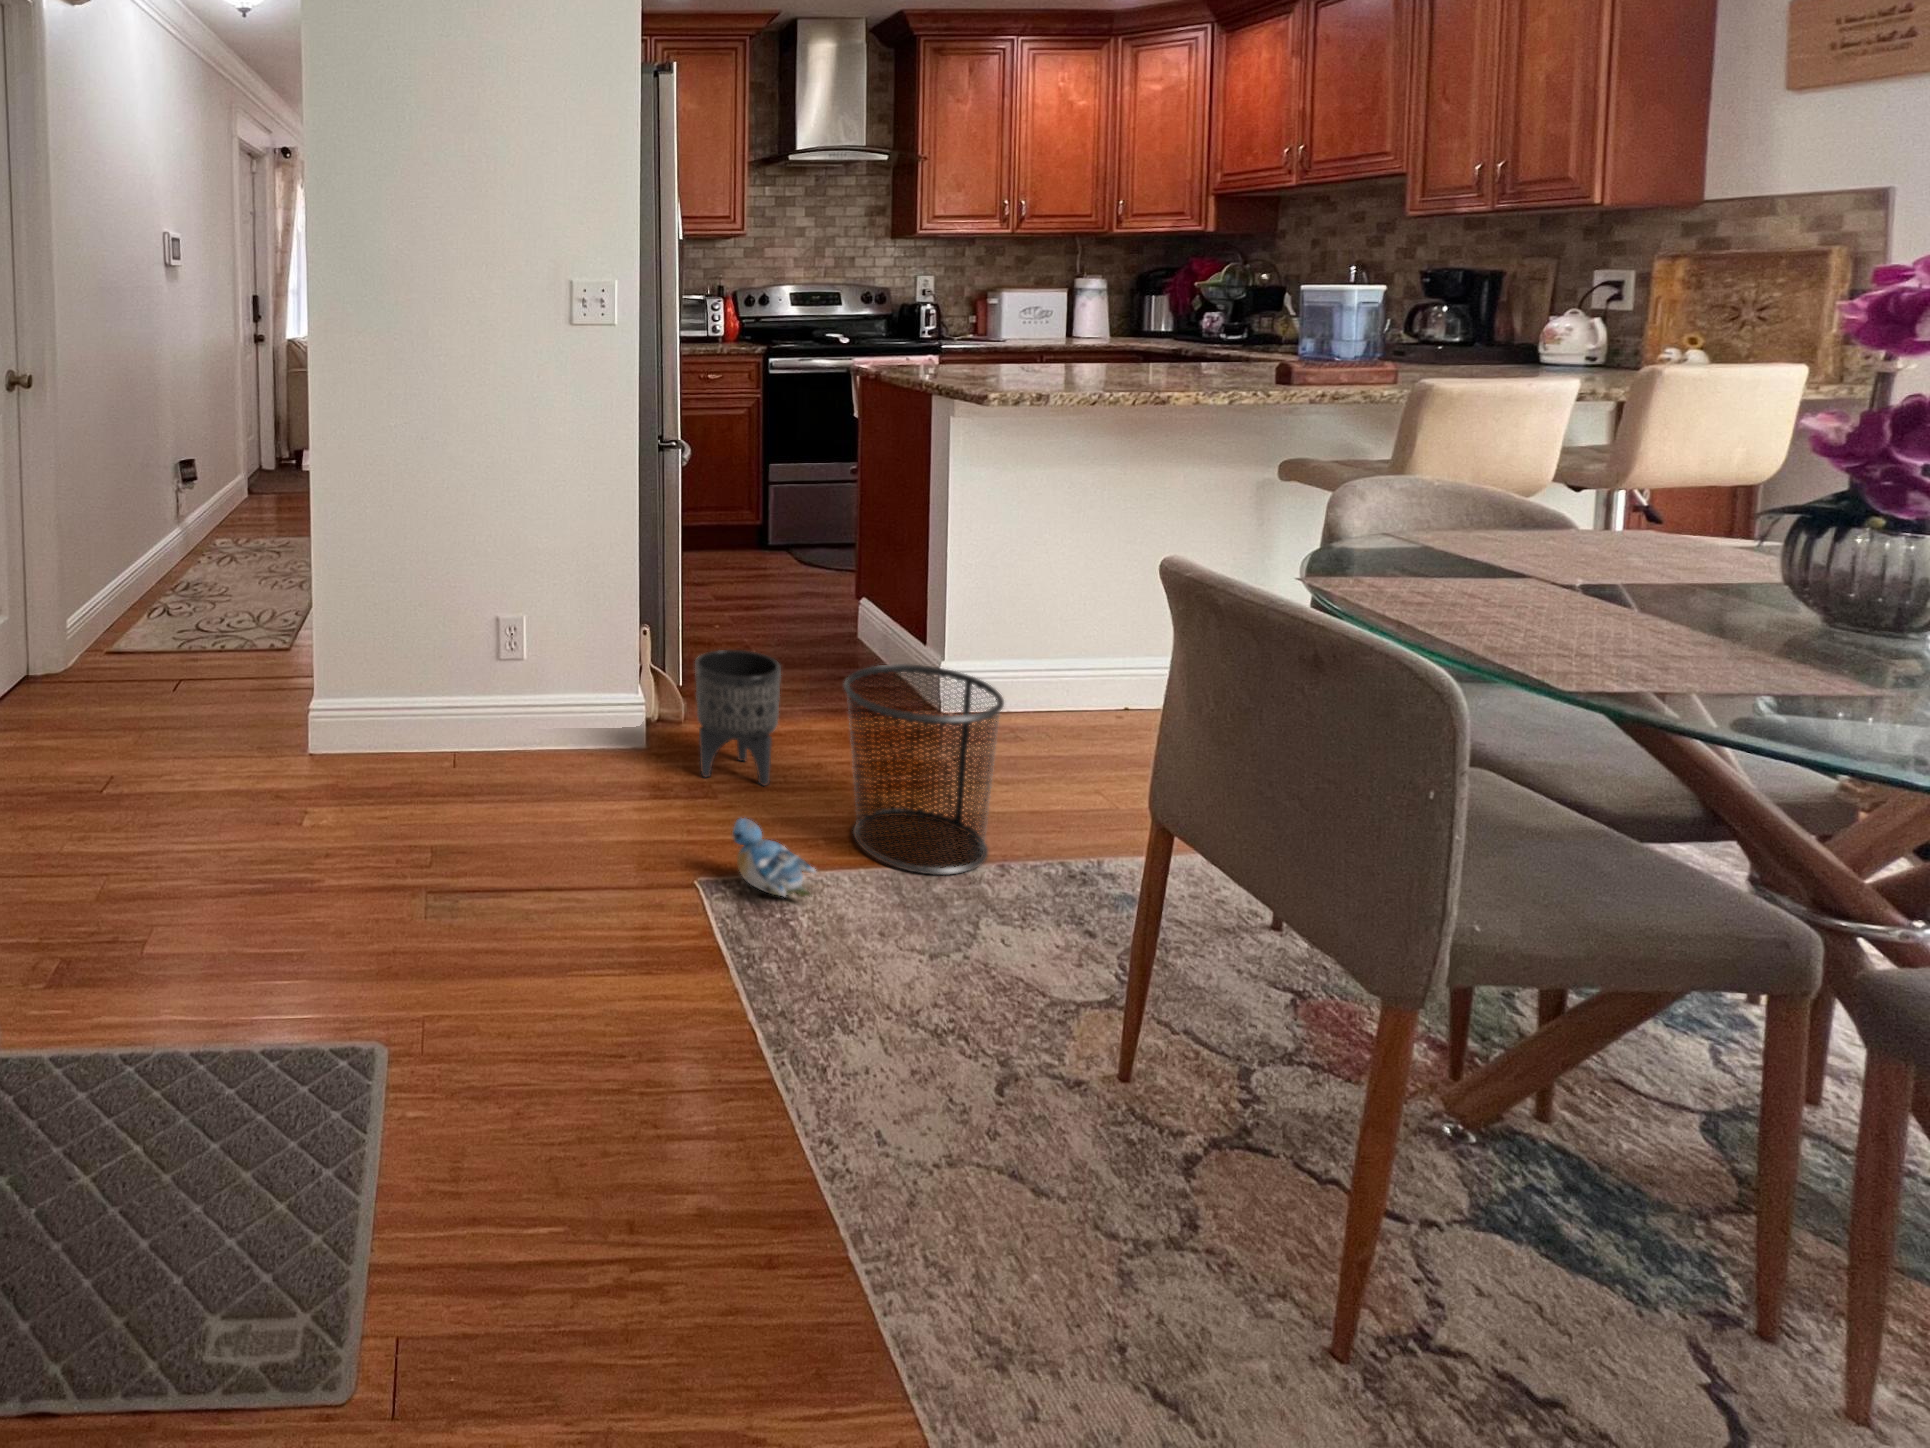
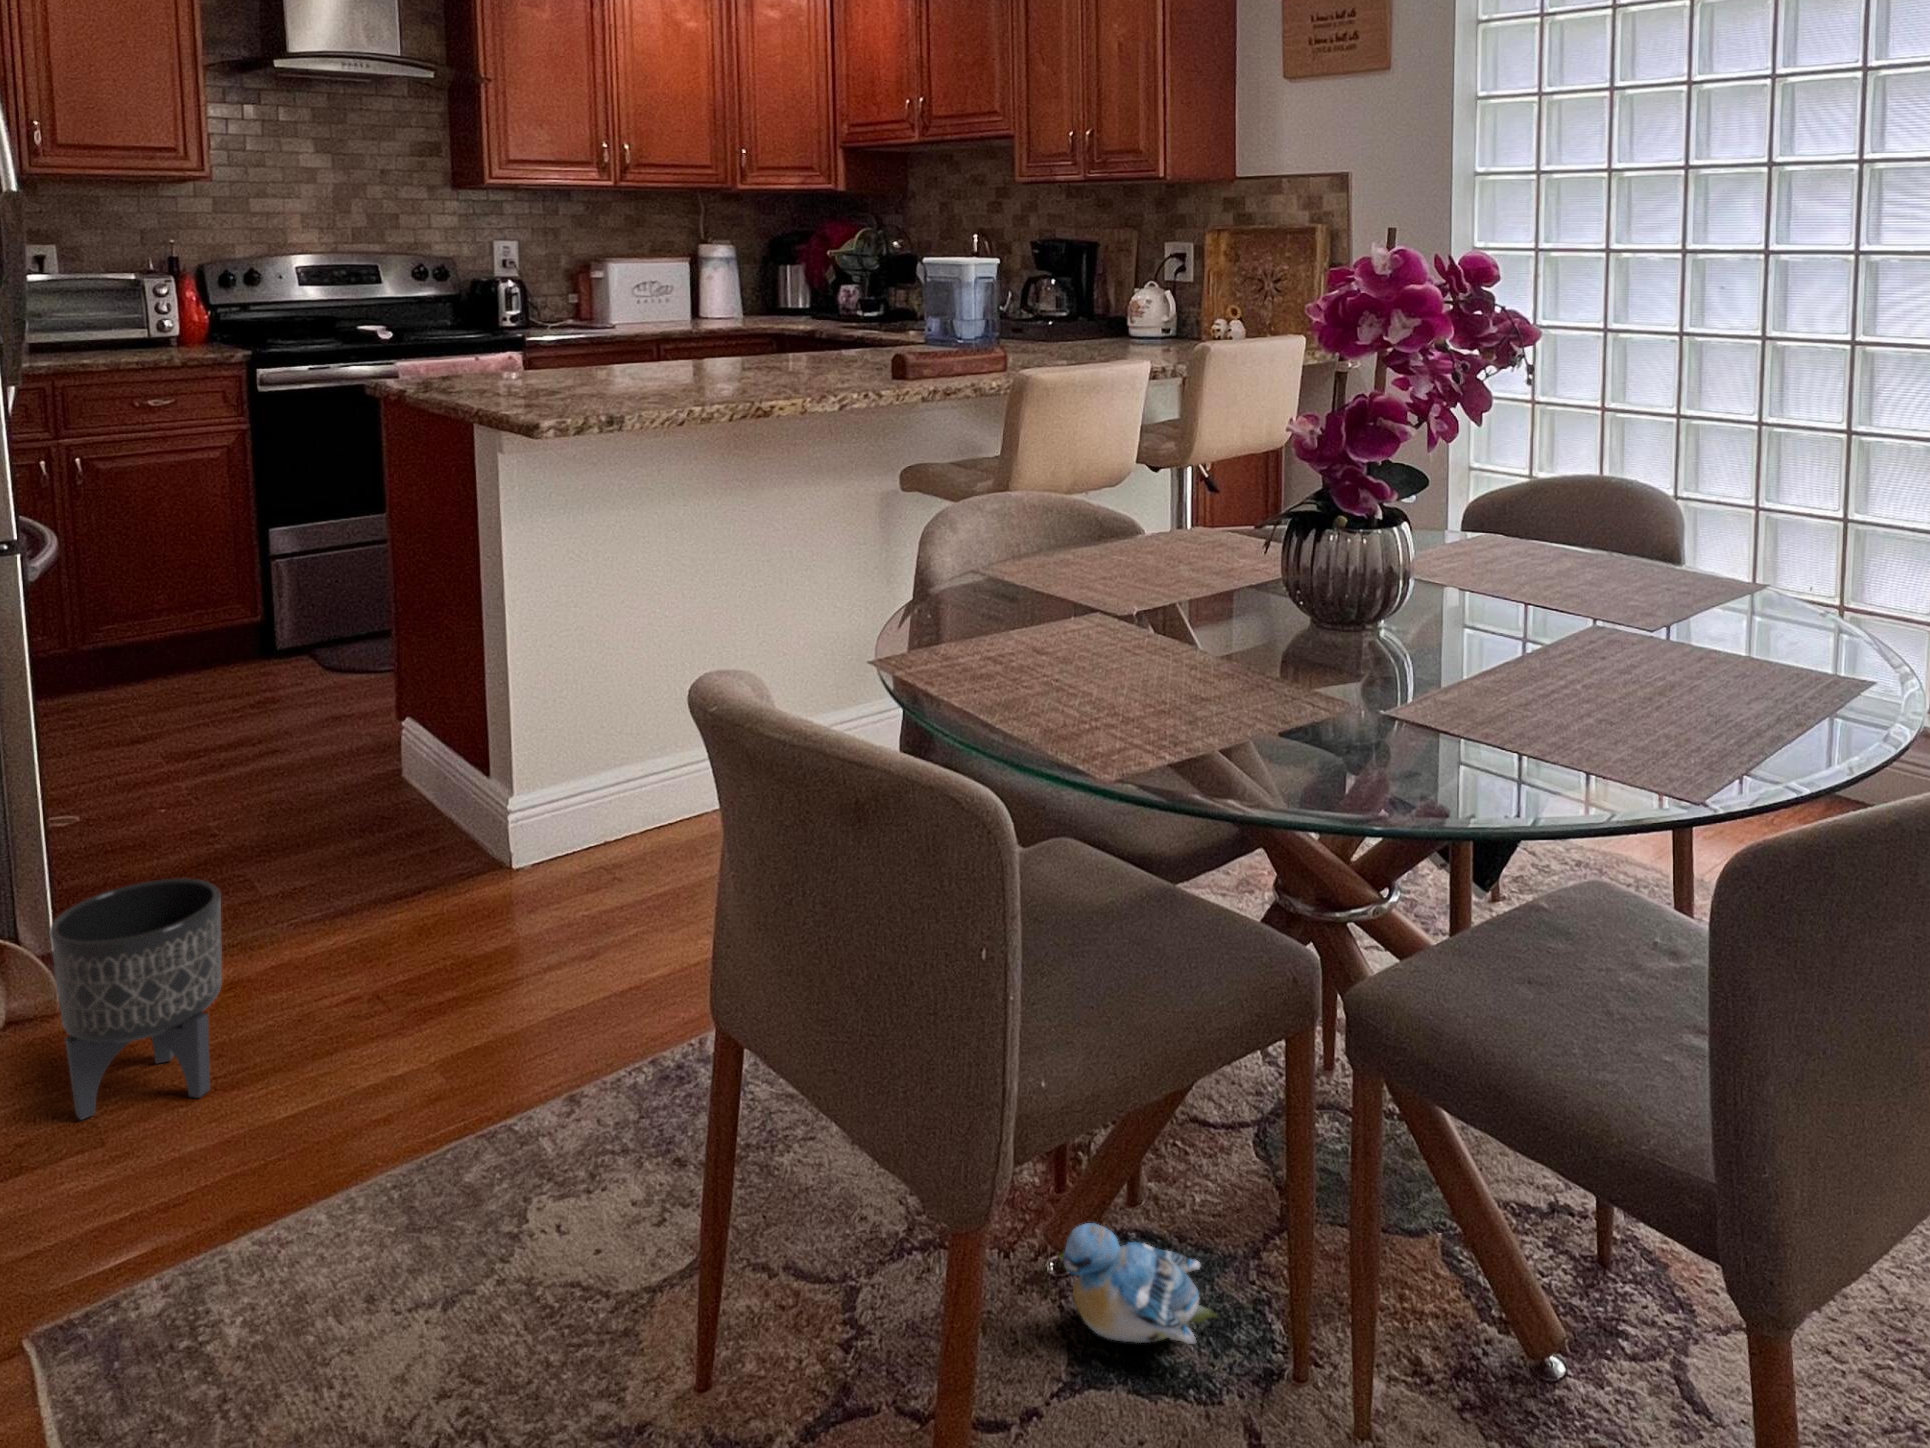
waste bin: present [844,664,1004,875] -> none [313,838,564,1167]
plush toy: present [732,818,816,897] -> present [1059,1223,1217,1344]

